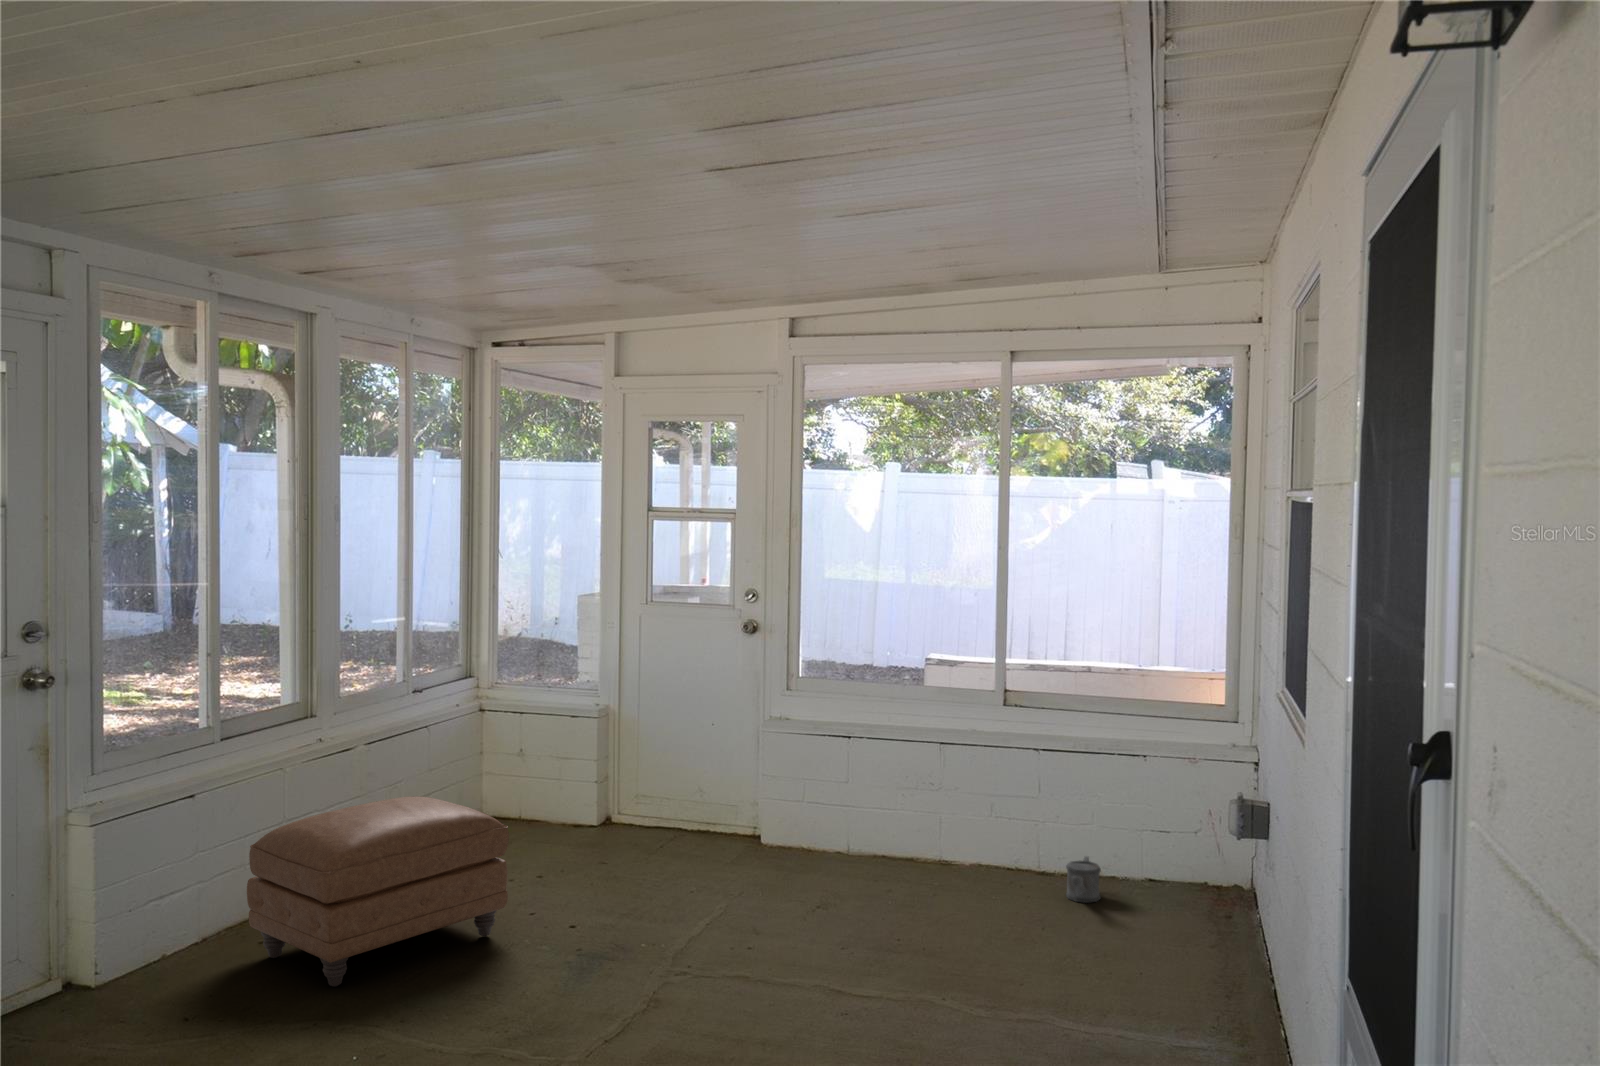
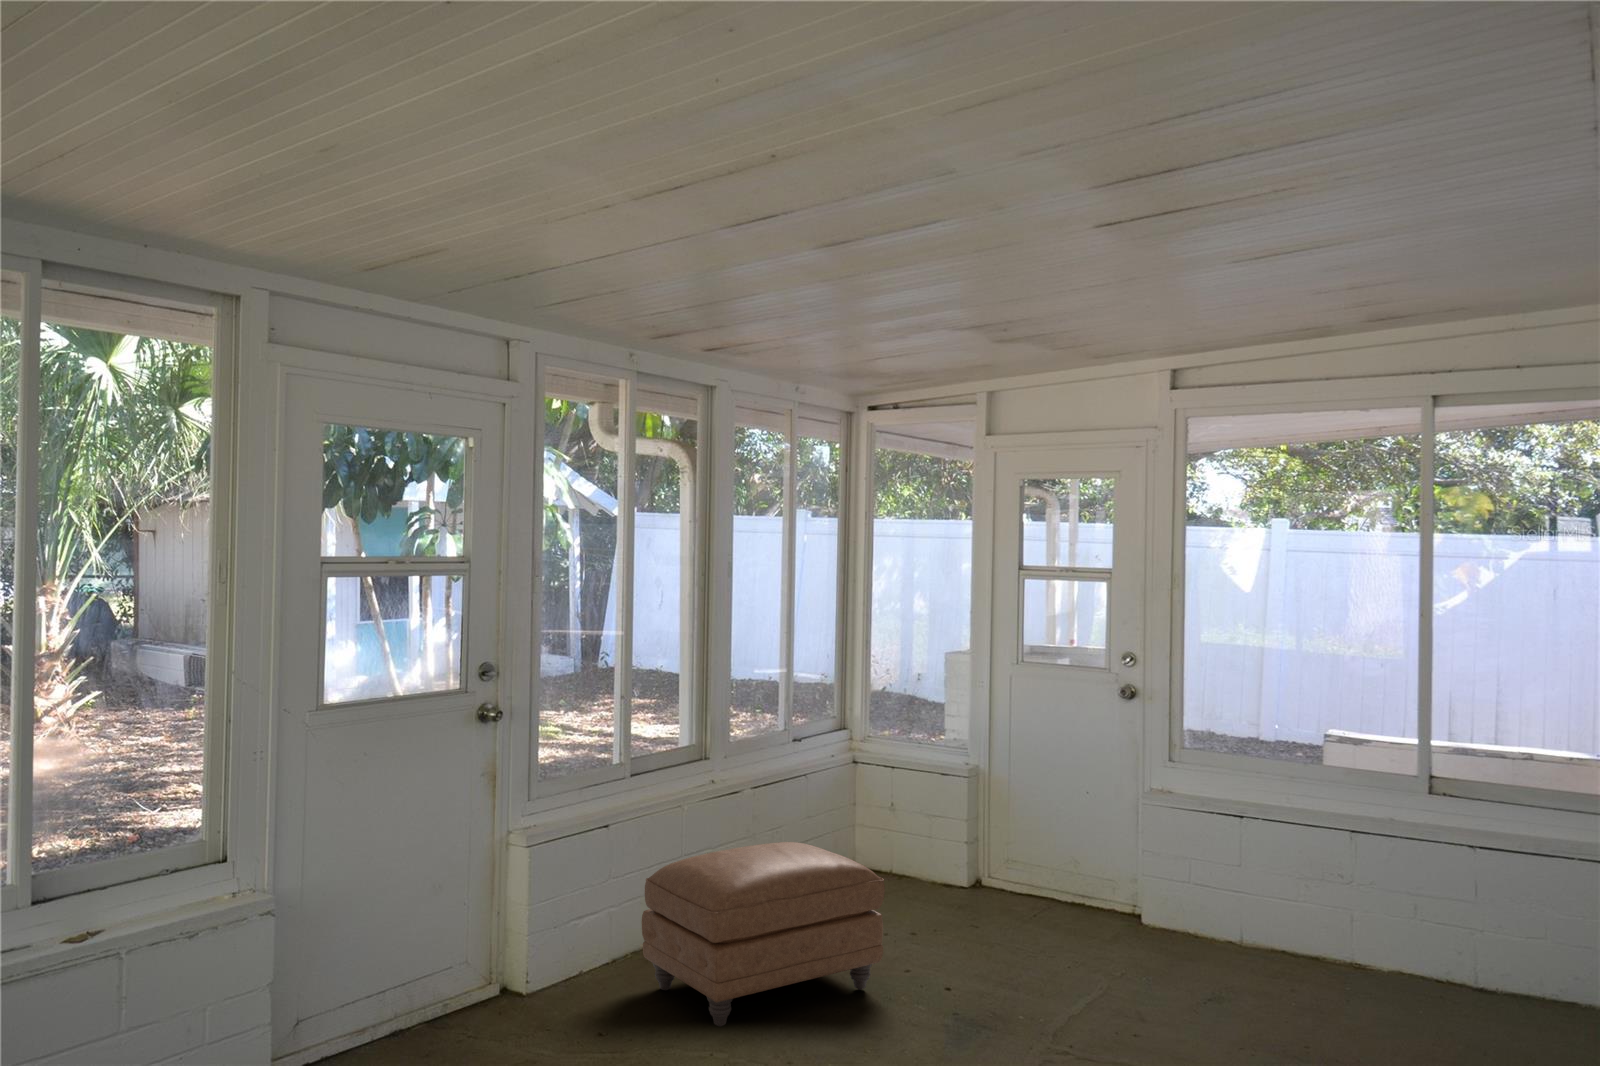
watering can: present [1066,857,1101,903] -> none [1507,966,1555,1022]

